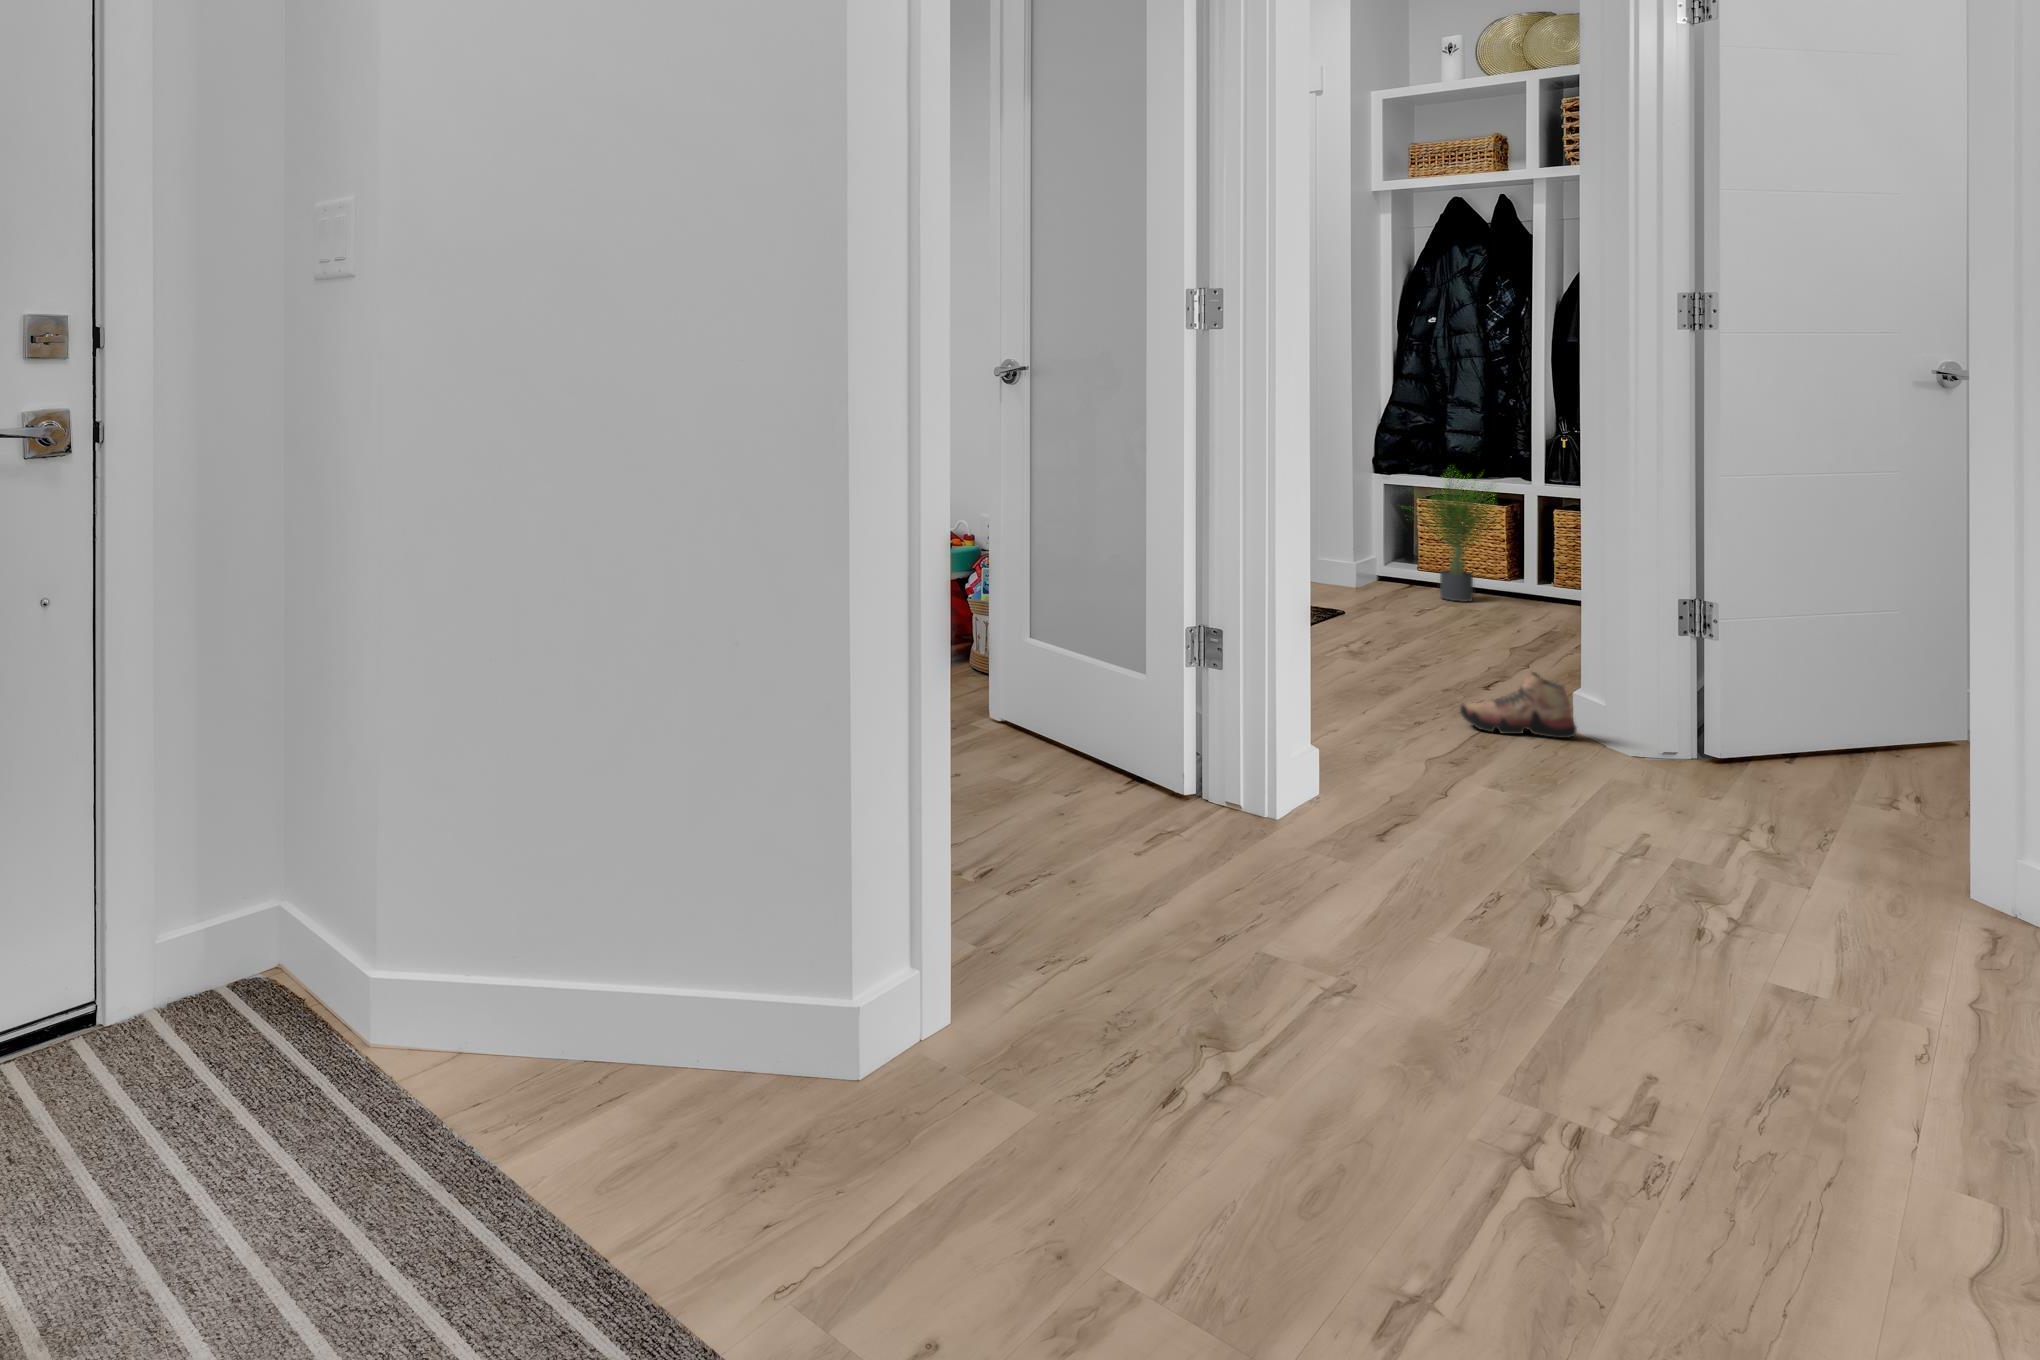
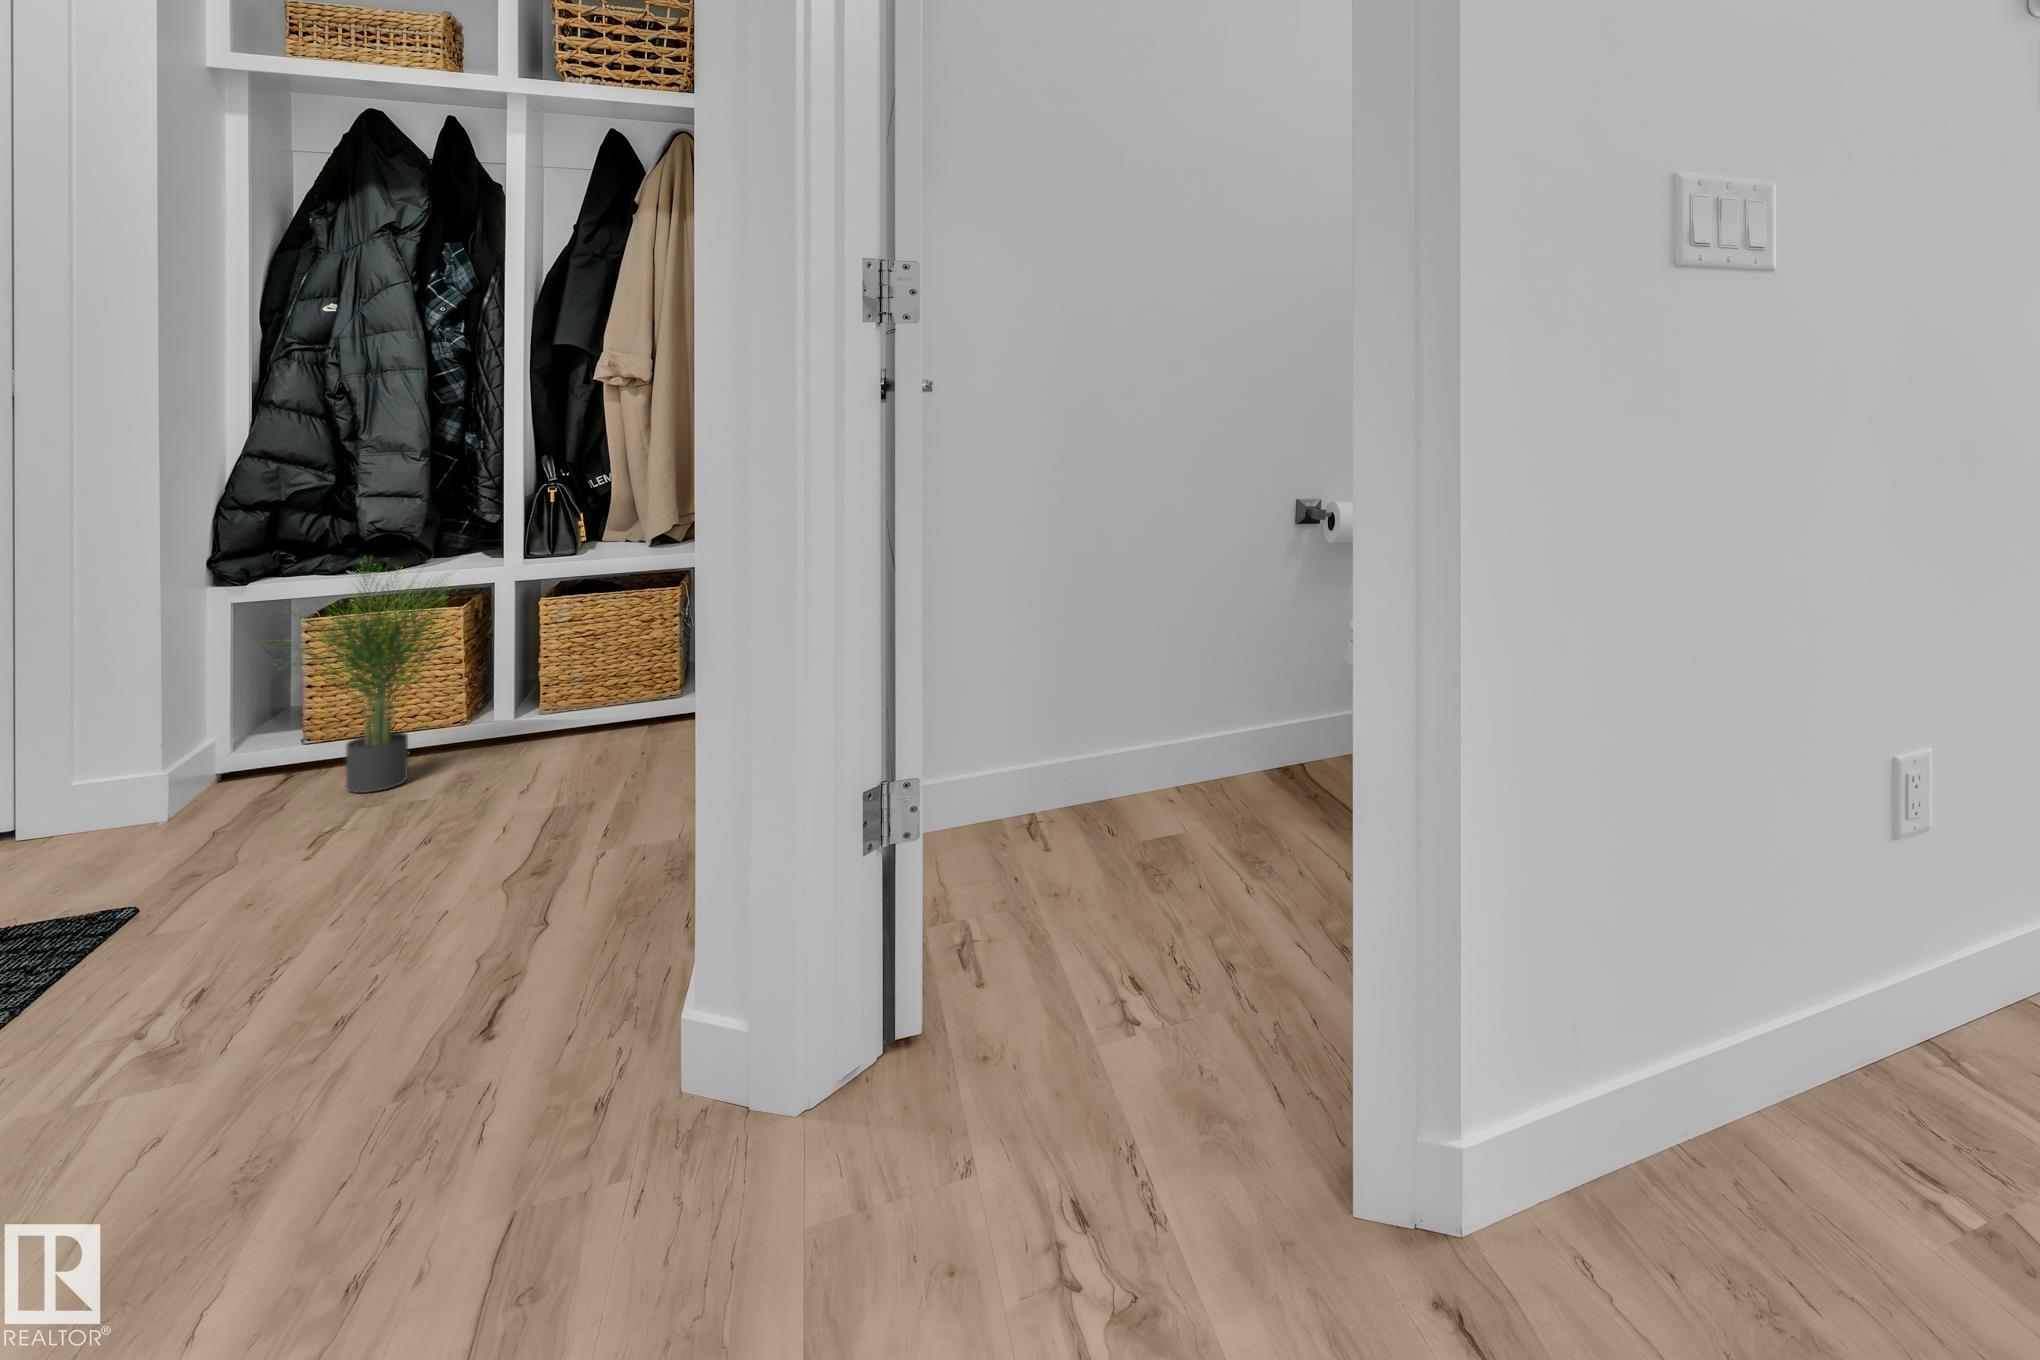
shoe: present [1460,672,1577,738] -> none [452,1062,691,1260]

